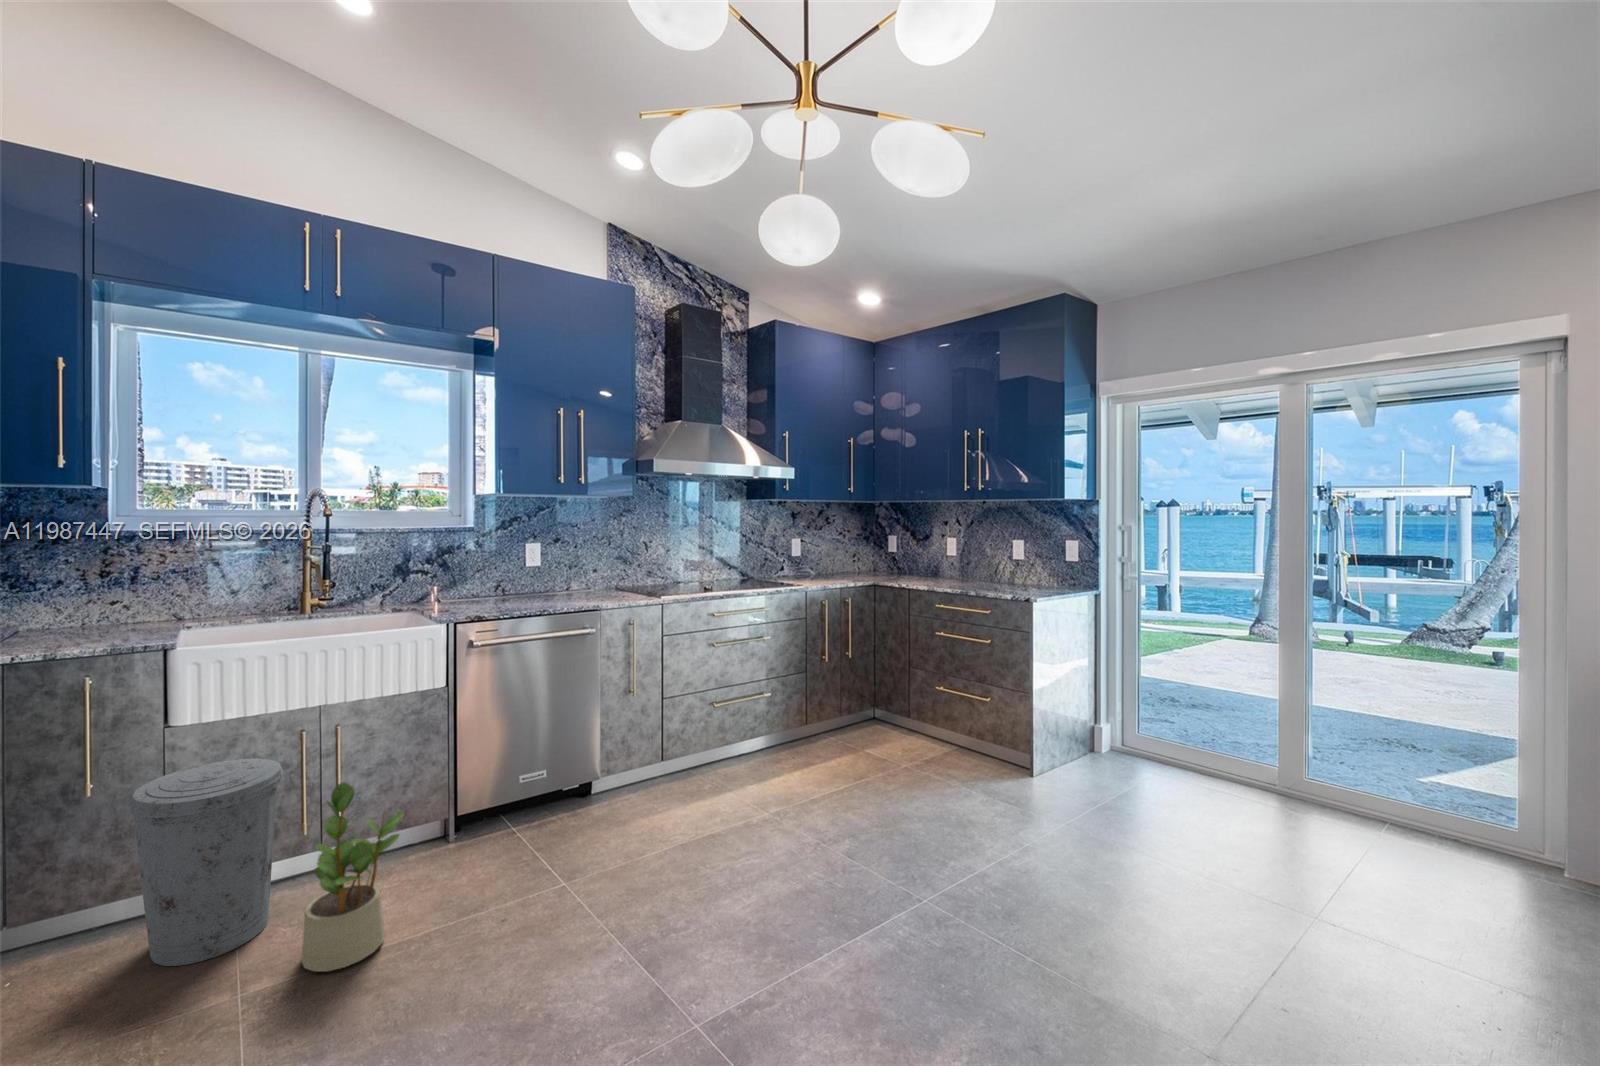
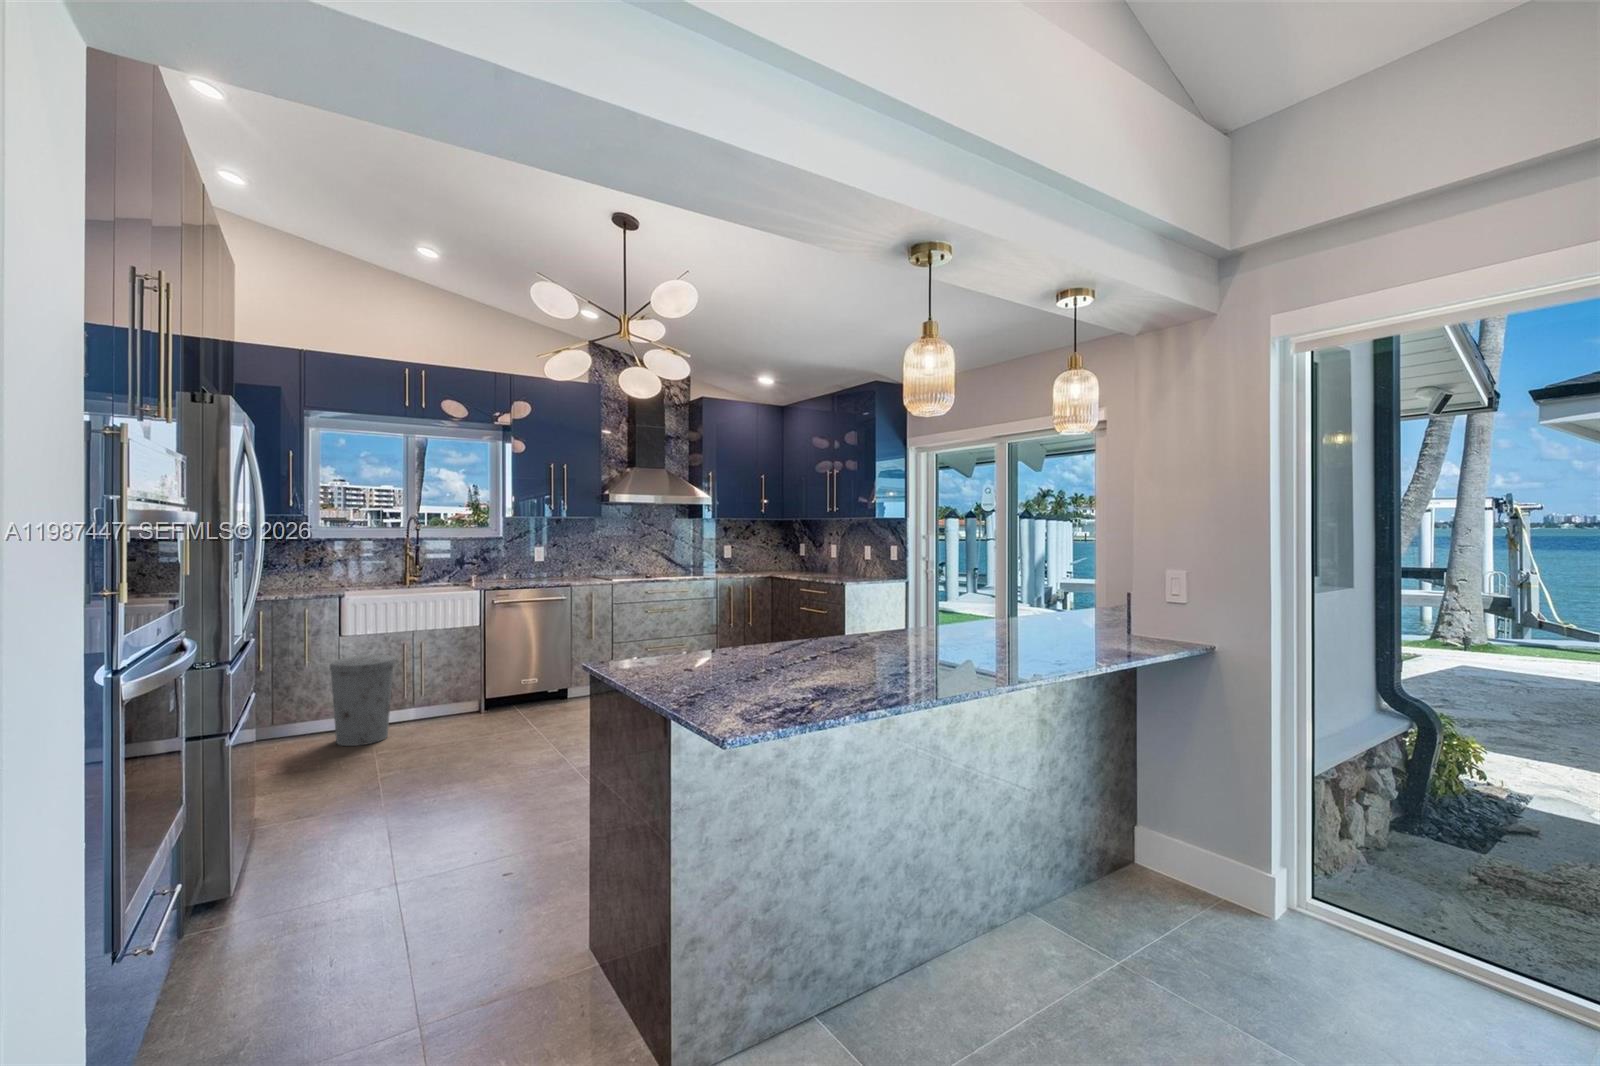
potted plant: present [301,782,404,972] -> none [405,661,454,750]

